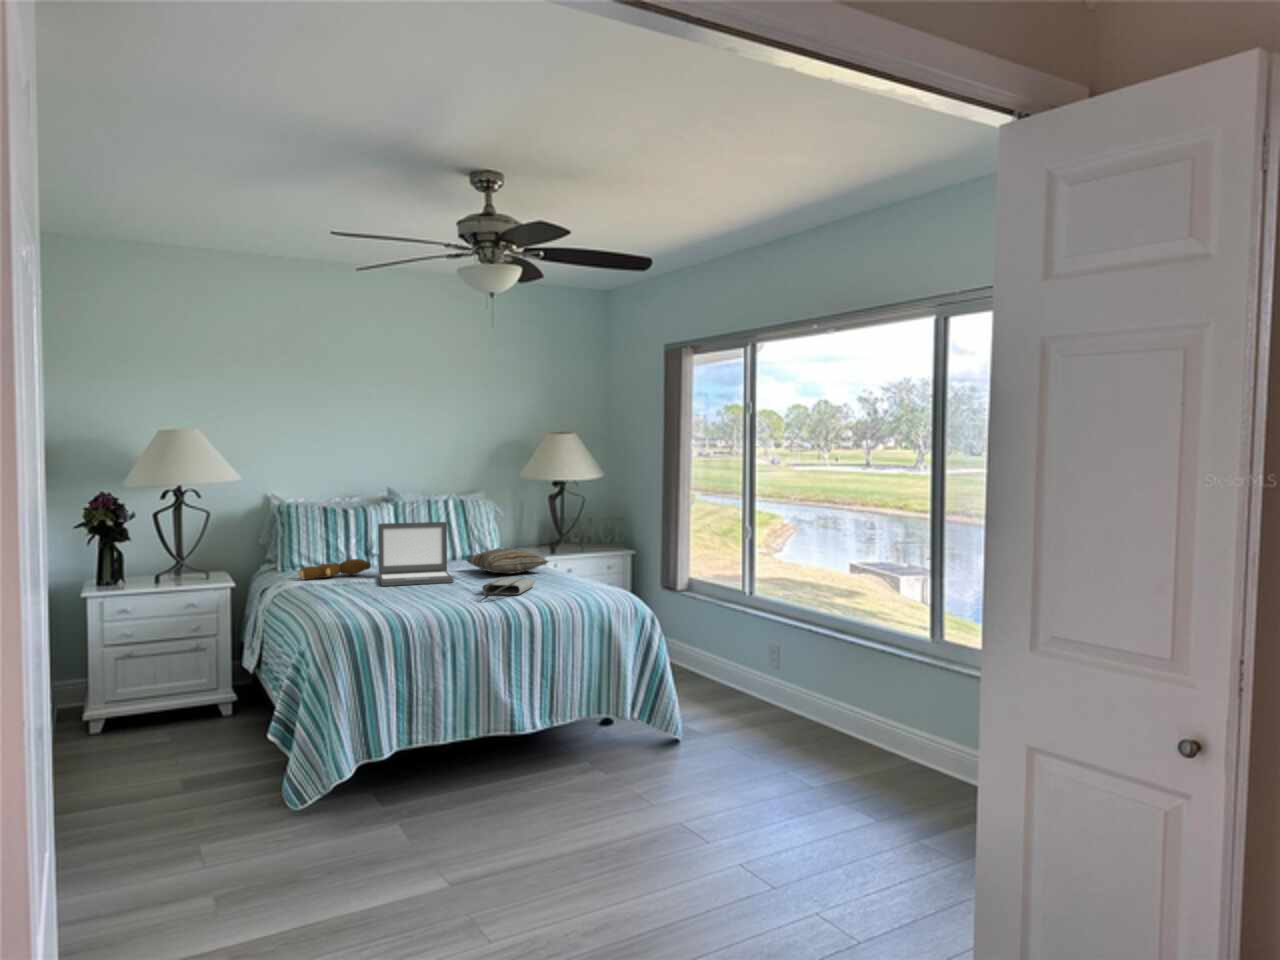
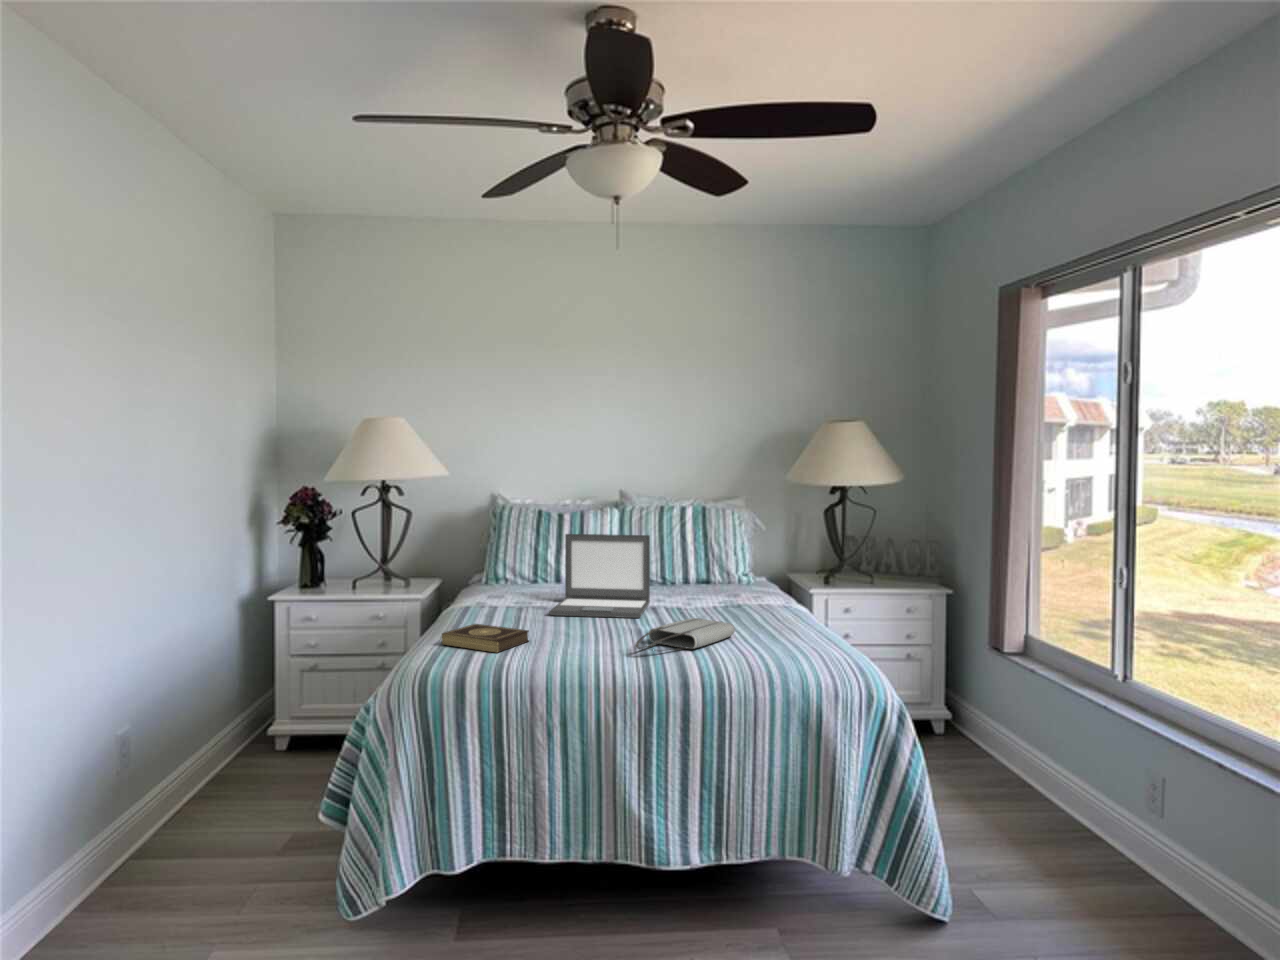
pillow: present [466,548,548,574] -> none [678,575,782,611]
teddy bear: present [298,559,371,580] -> none [480,576,563,597]
book: none [332,593,395,609] -> present [442,624,529,653]

